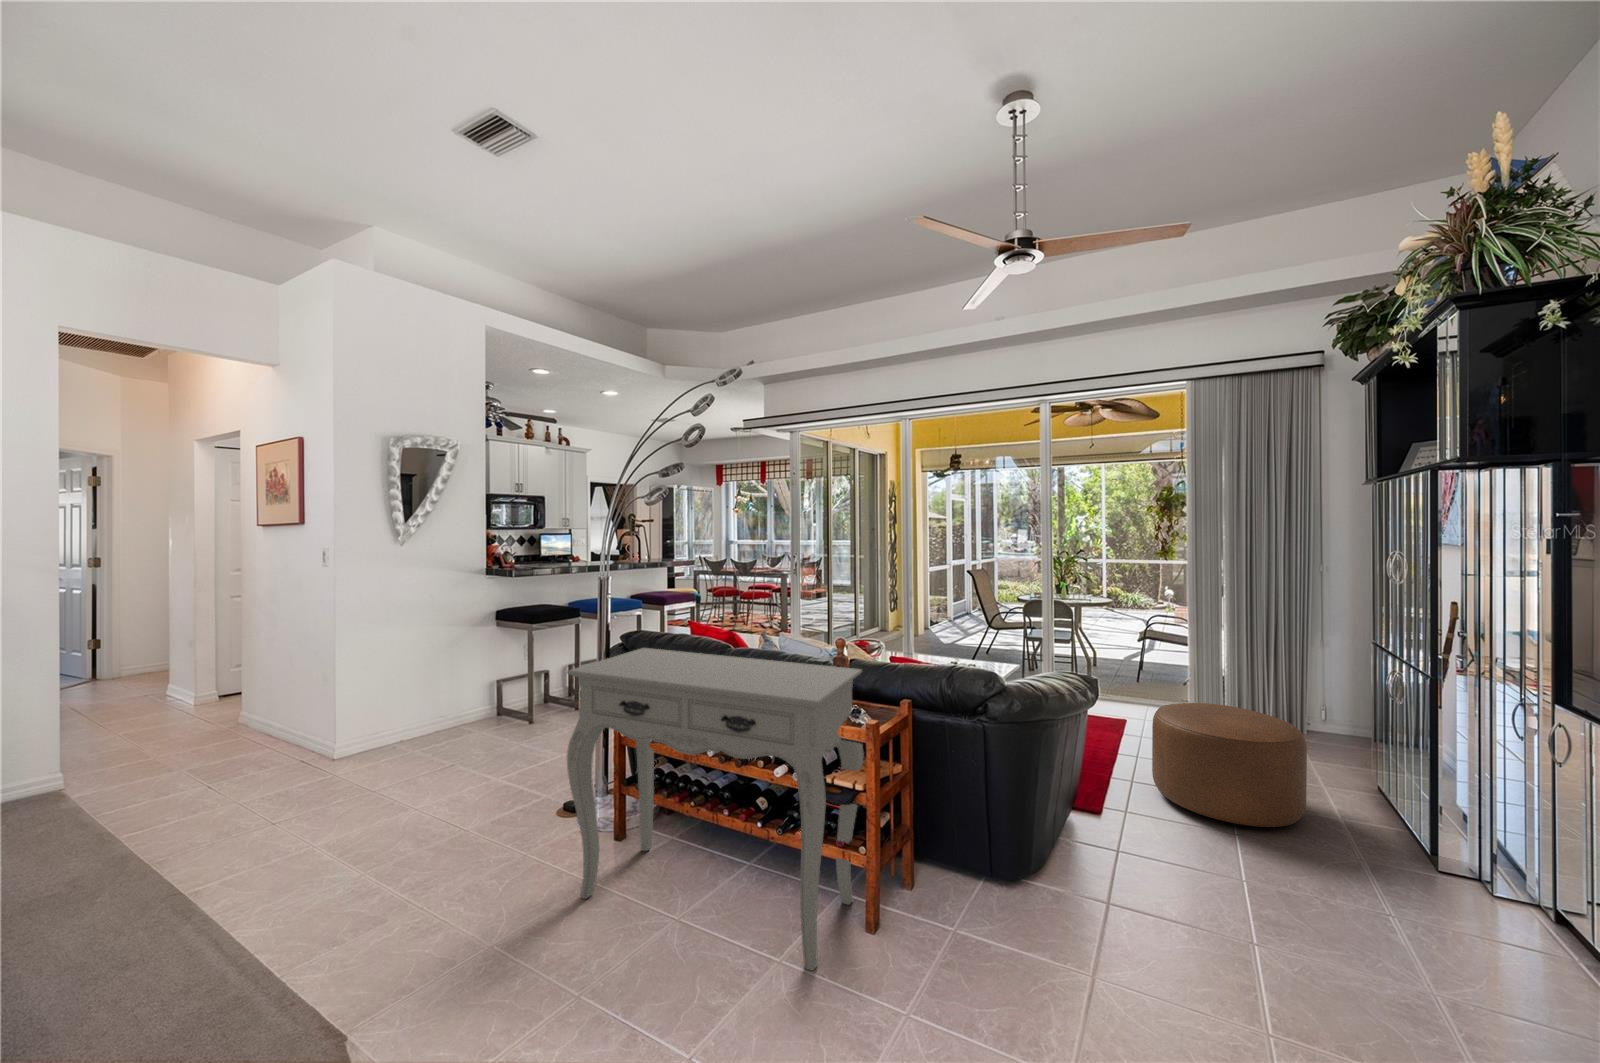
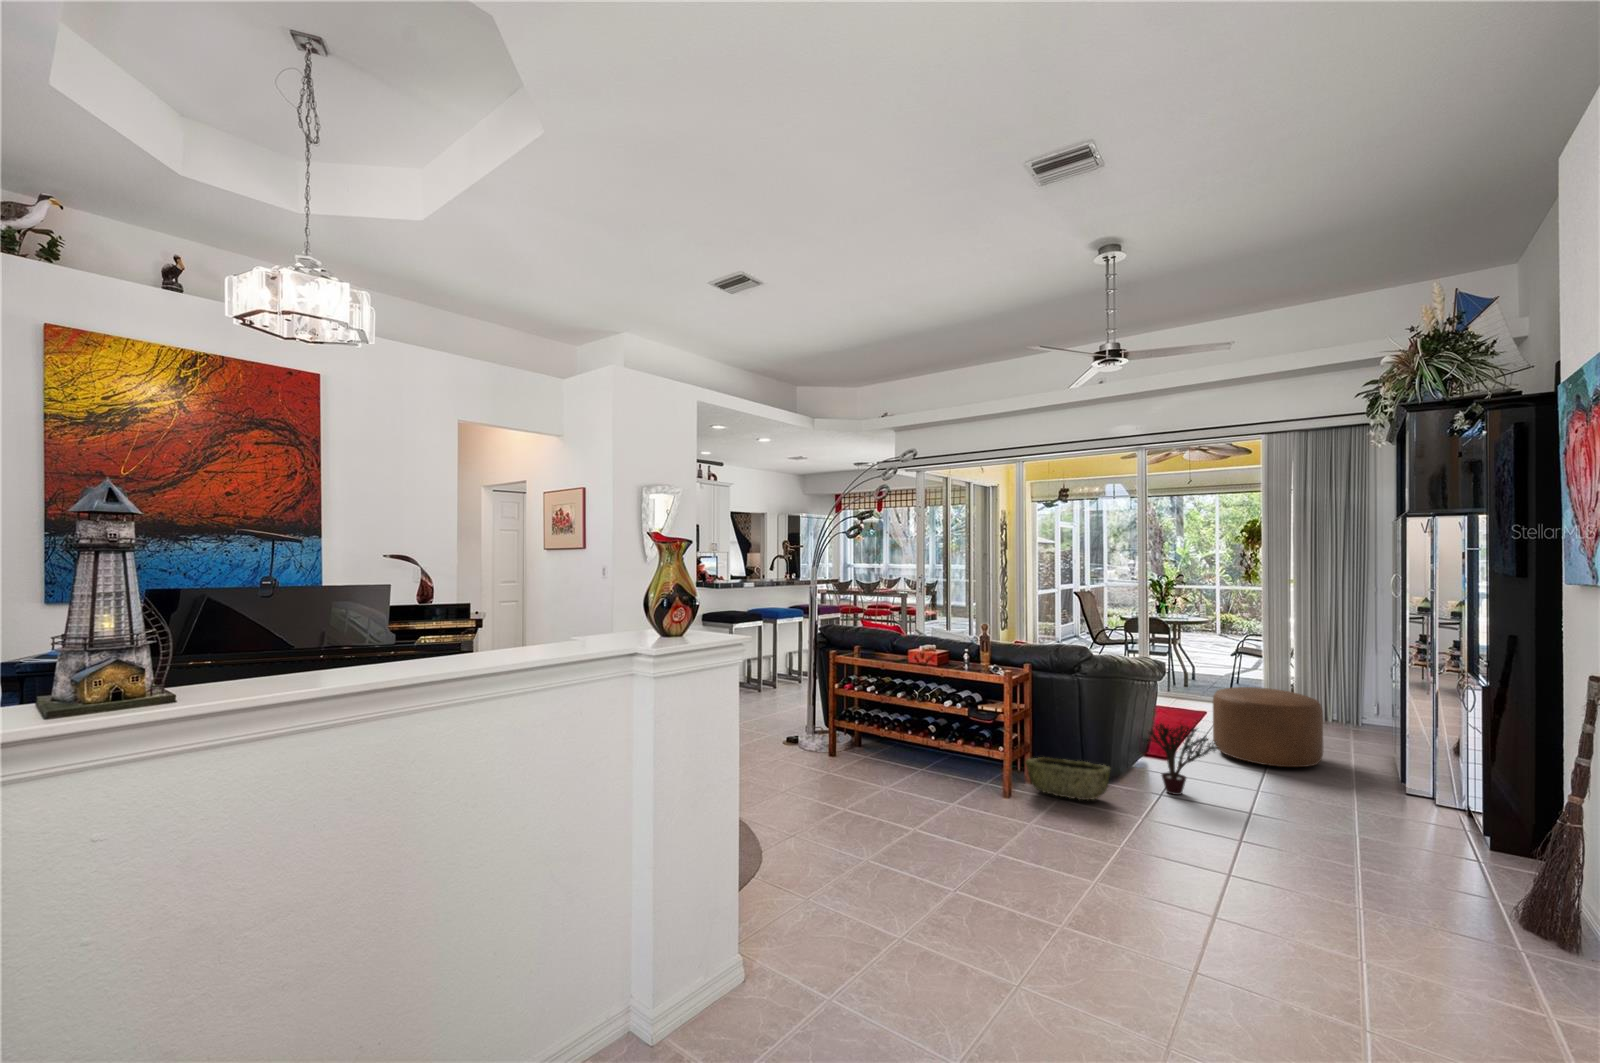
console table: present [567,648,864,970] -> none [819,631,1001,805]
potted plant: none [1075,783,1201,911] -> present [1142,723,1219,795]
woven basket: none [898,850,1037,950] -> present [1025,757,1110,800]

